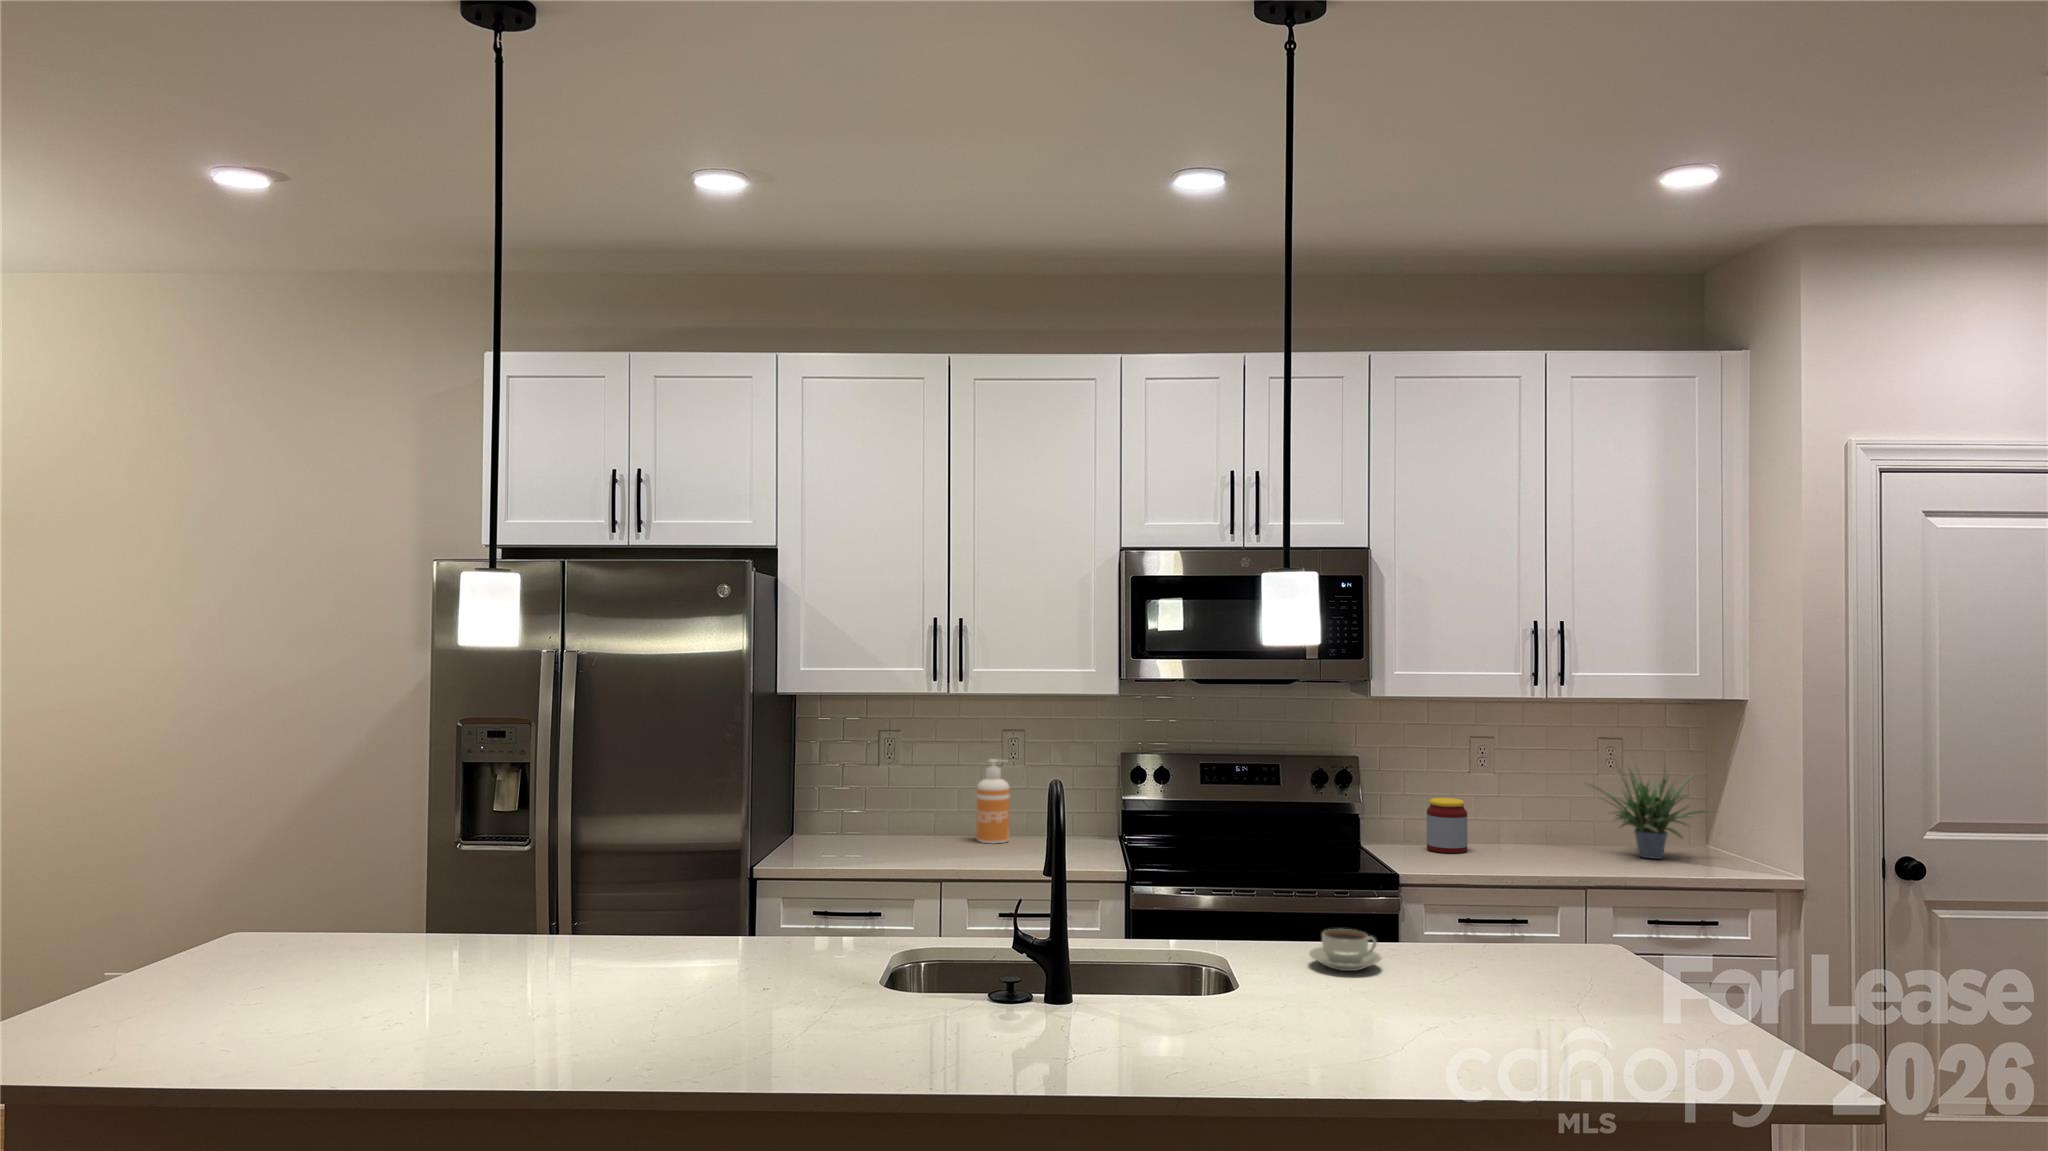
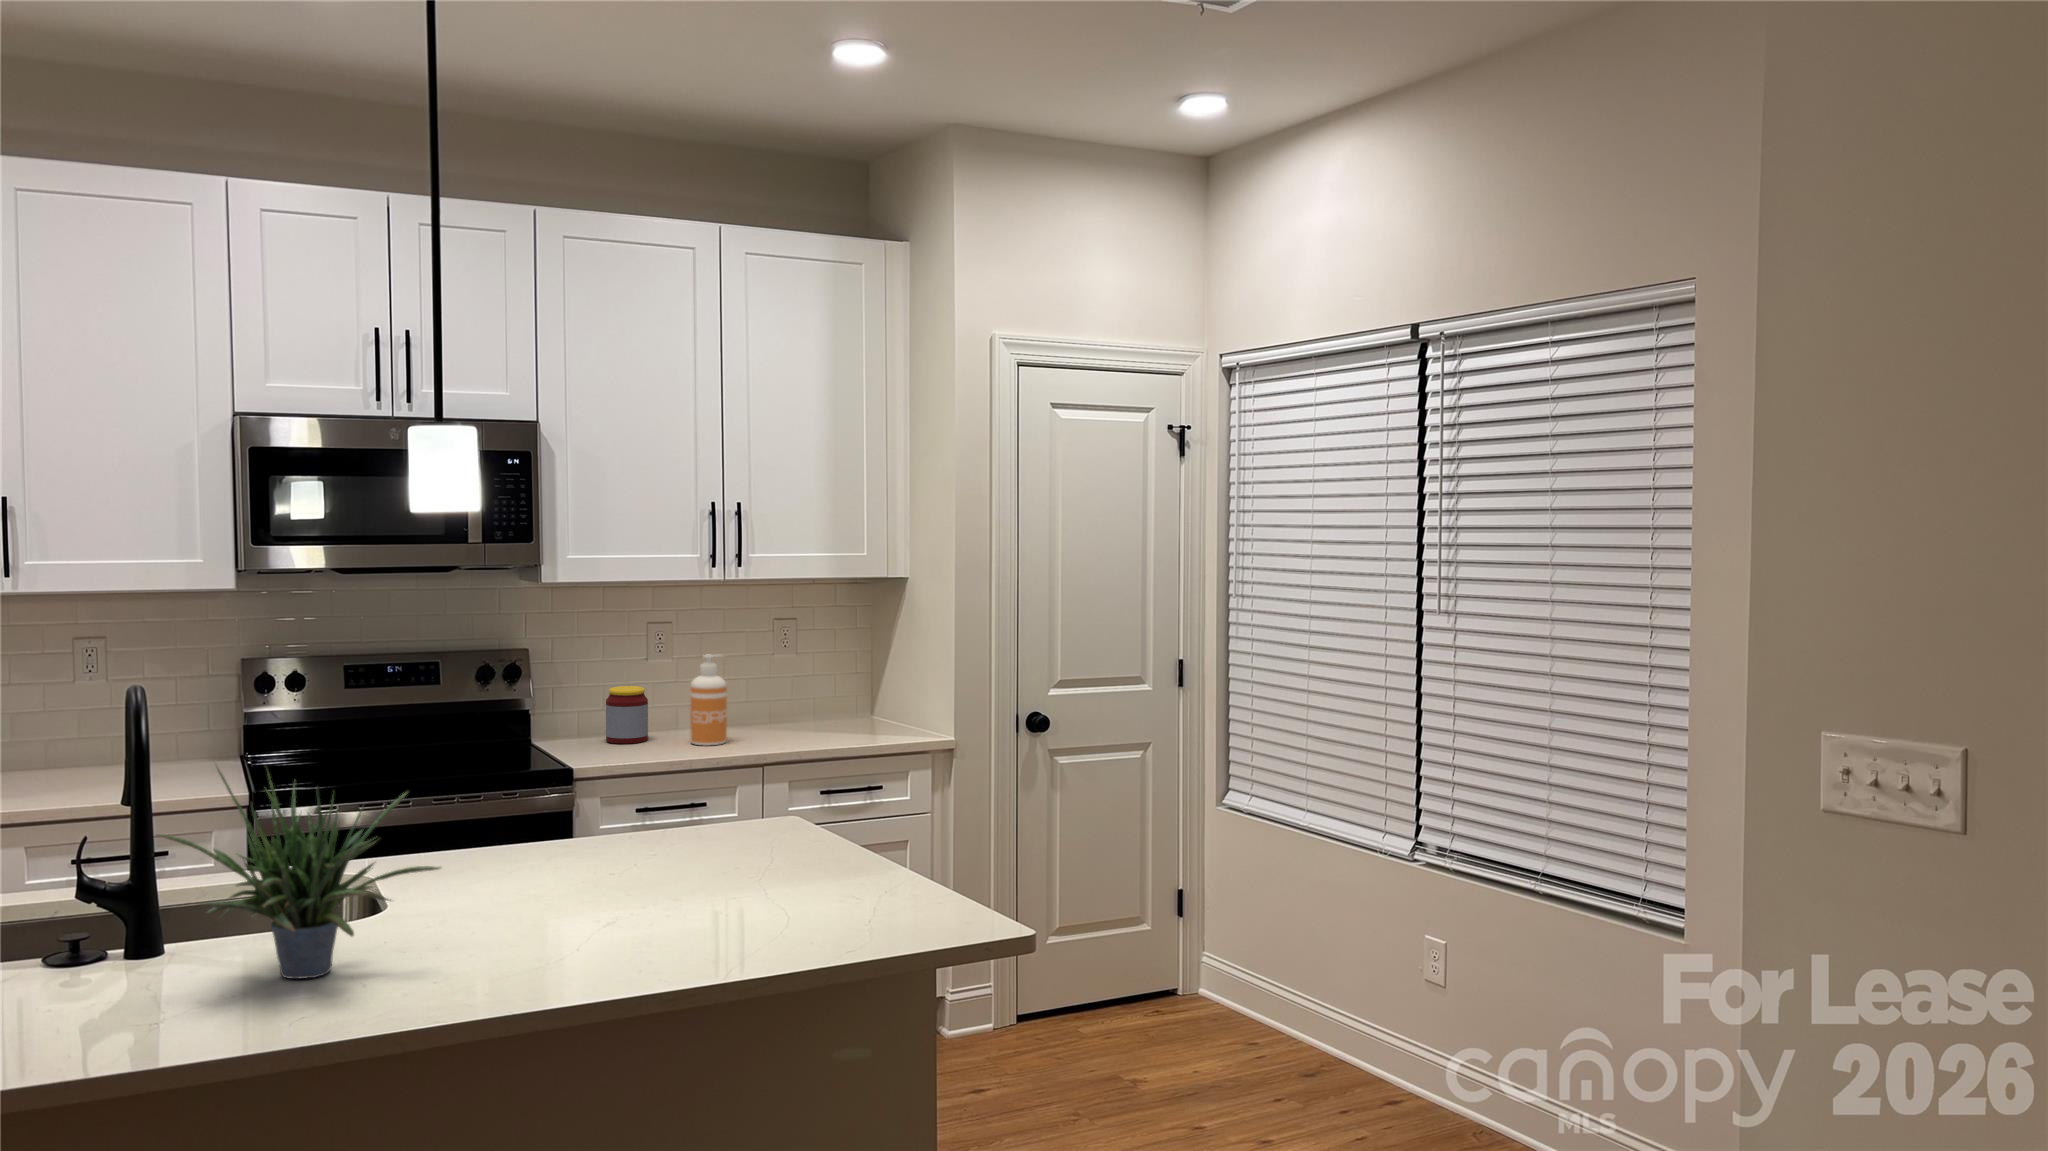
potted plant: present [1588,754,1715,859] -> present [157,768,440,979]
soap dispenser: present [977,759,1010,844] -> present [691,655,727,745]
coffee cup: present [1309,929,1381,971] -> none [464,833,542,875]

